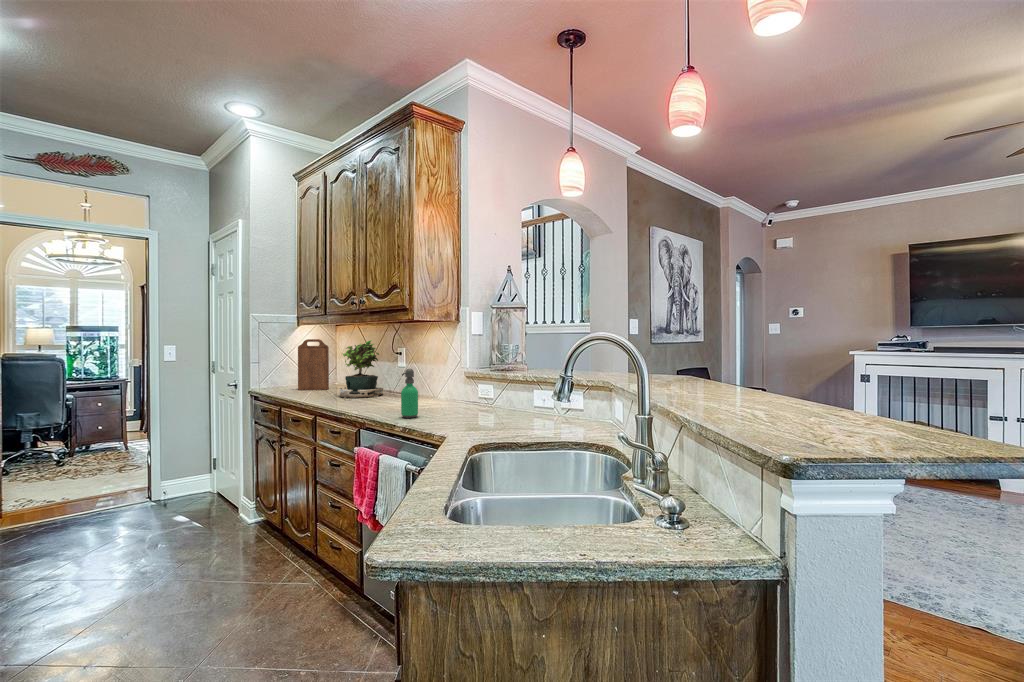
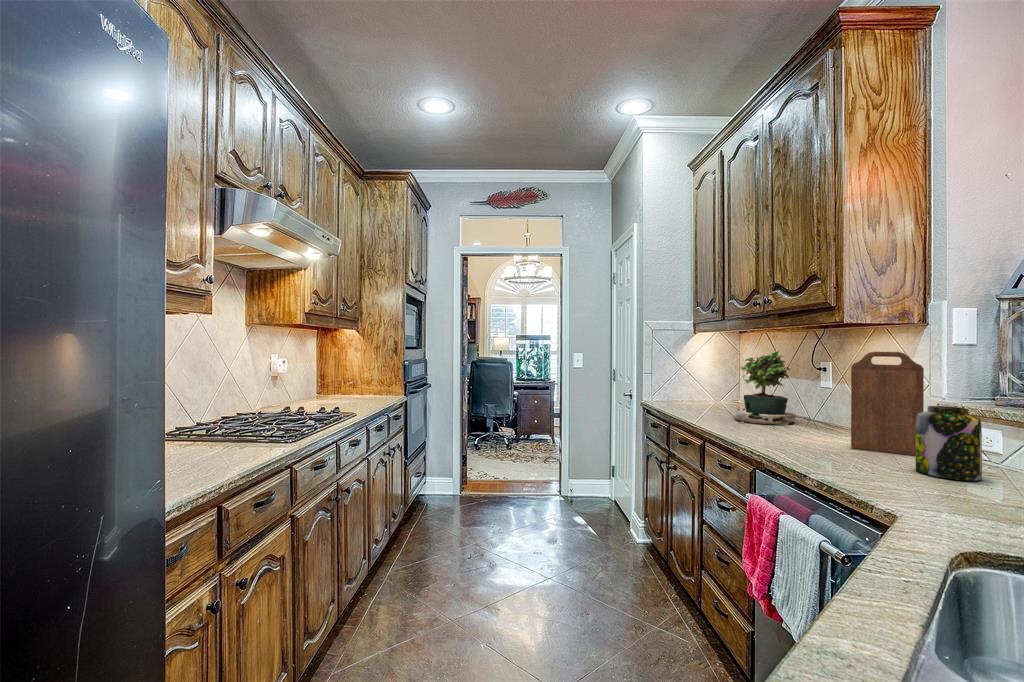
cutting board: present [298,339,329,390] -> present [851,352,924,455]
soap dispenser: present [401,369,418,418] -> none [820,394,849,466]
jar: none [453,372,484,415] -> present [915,406,982,481]

